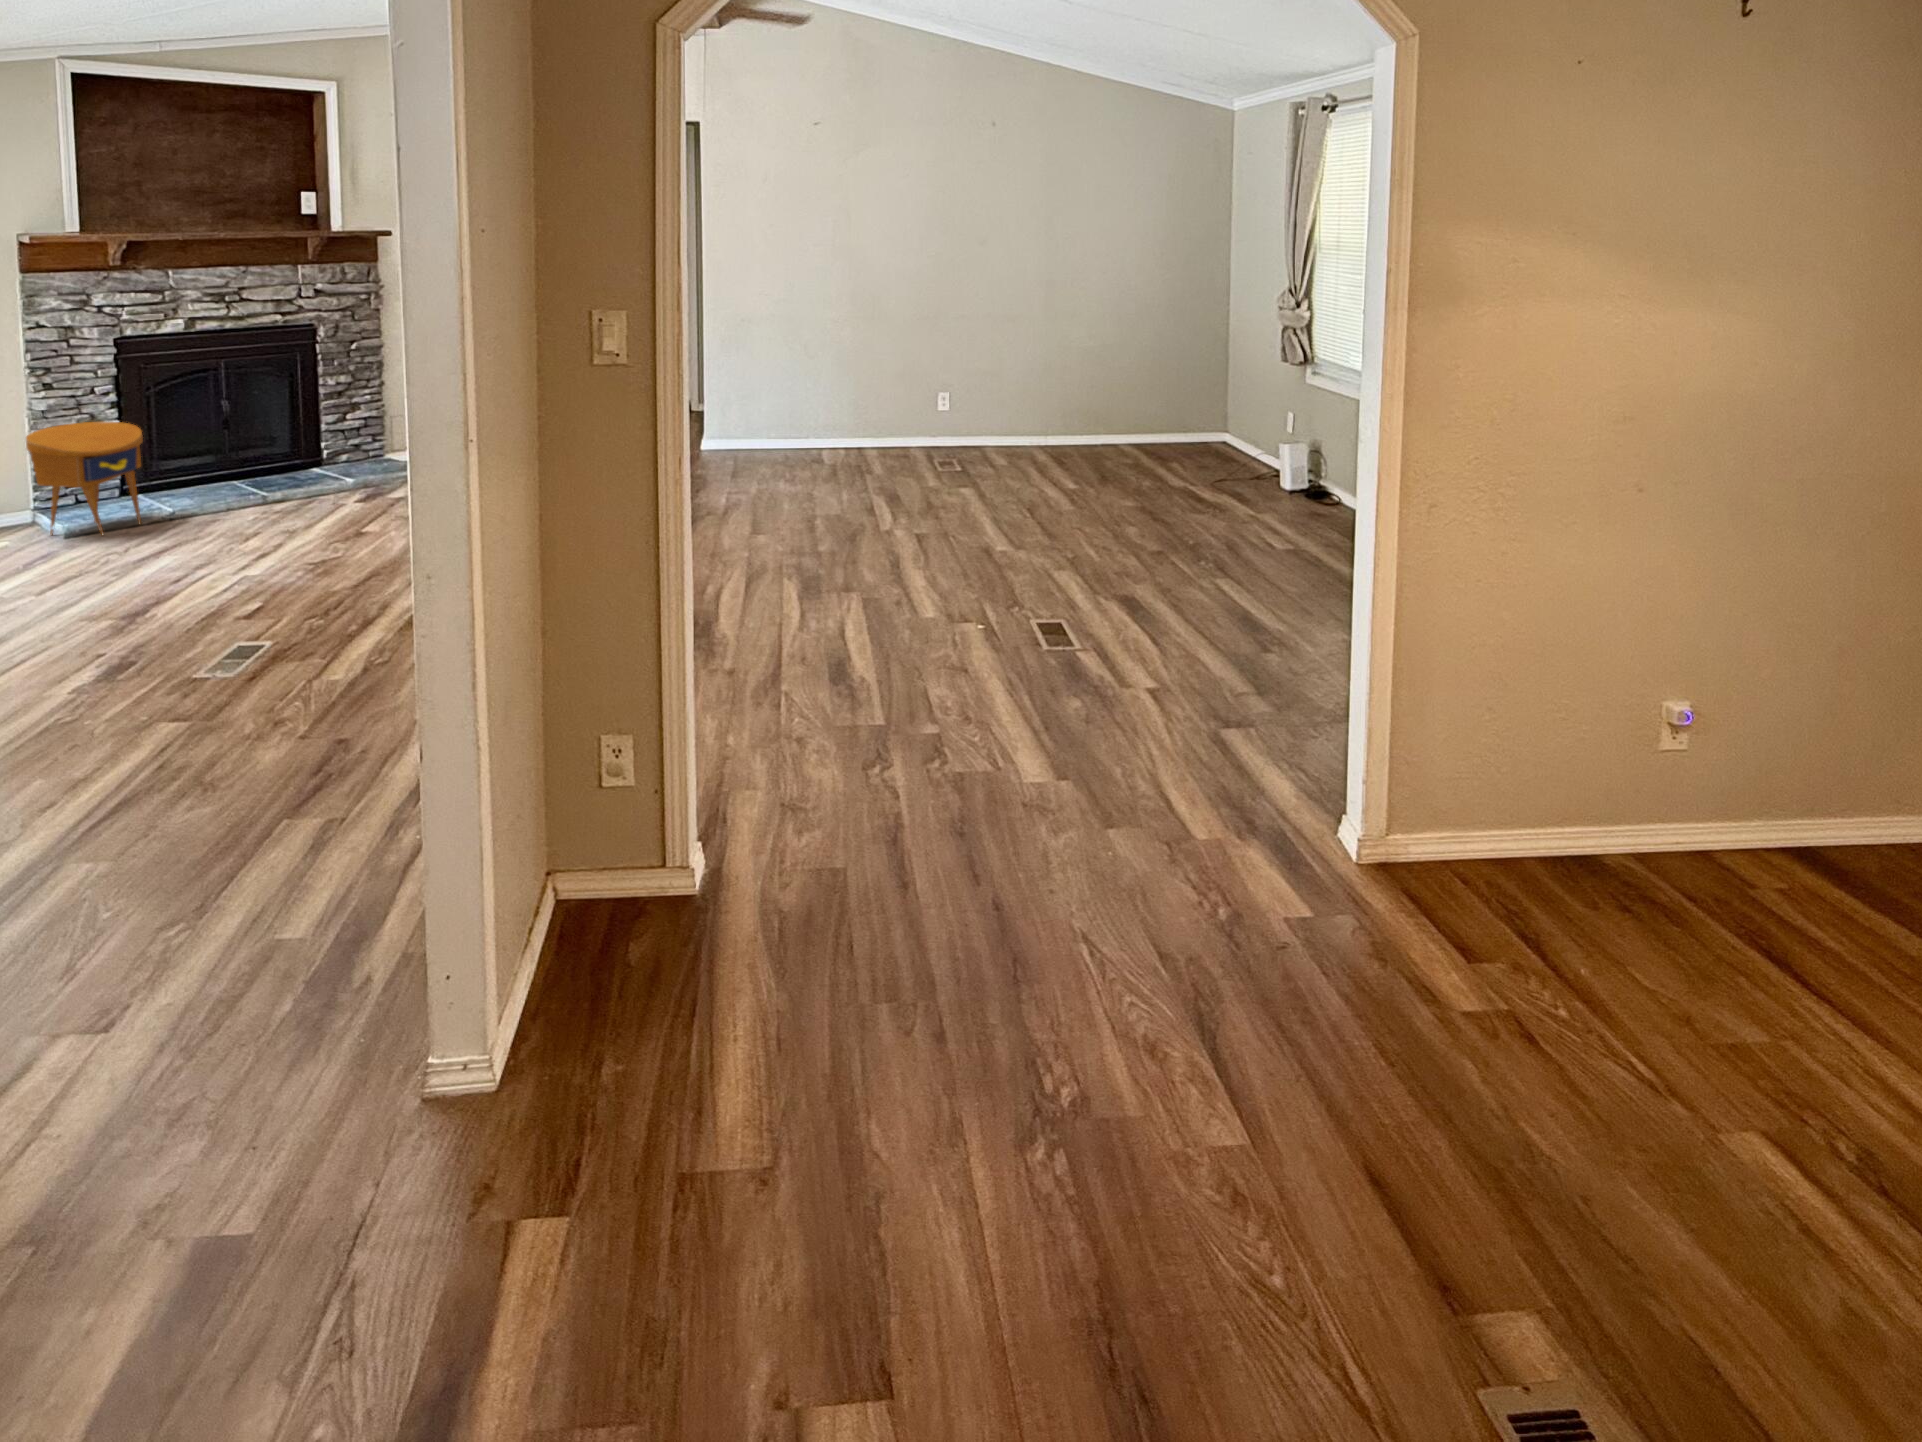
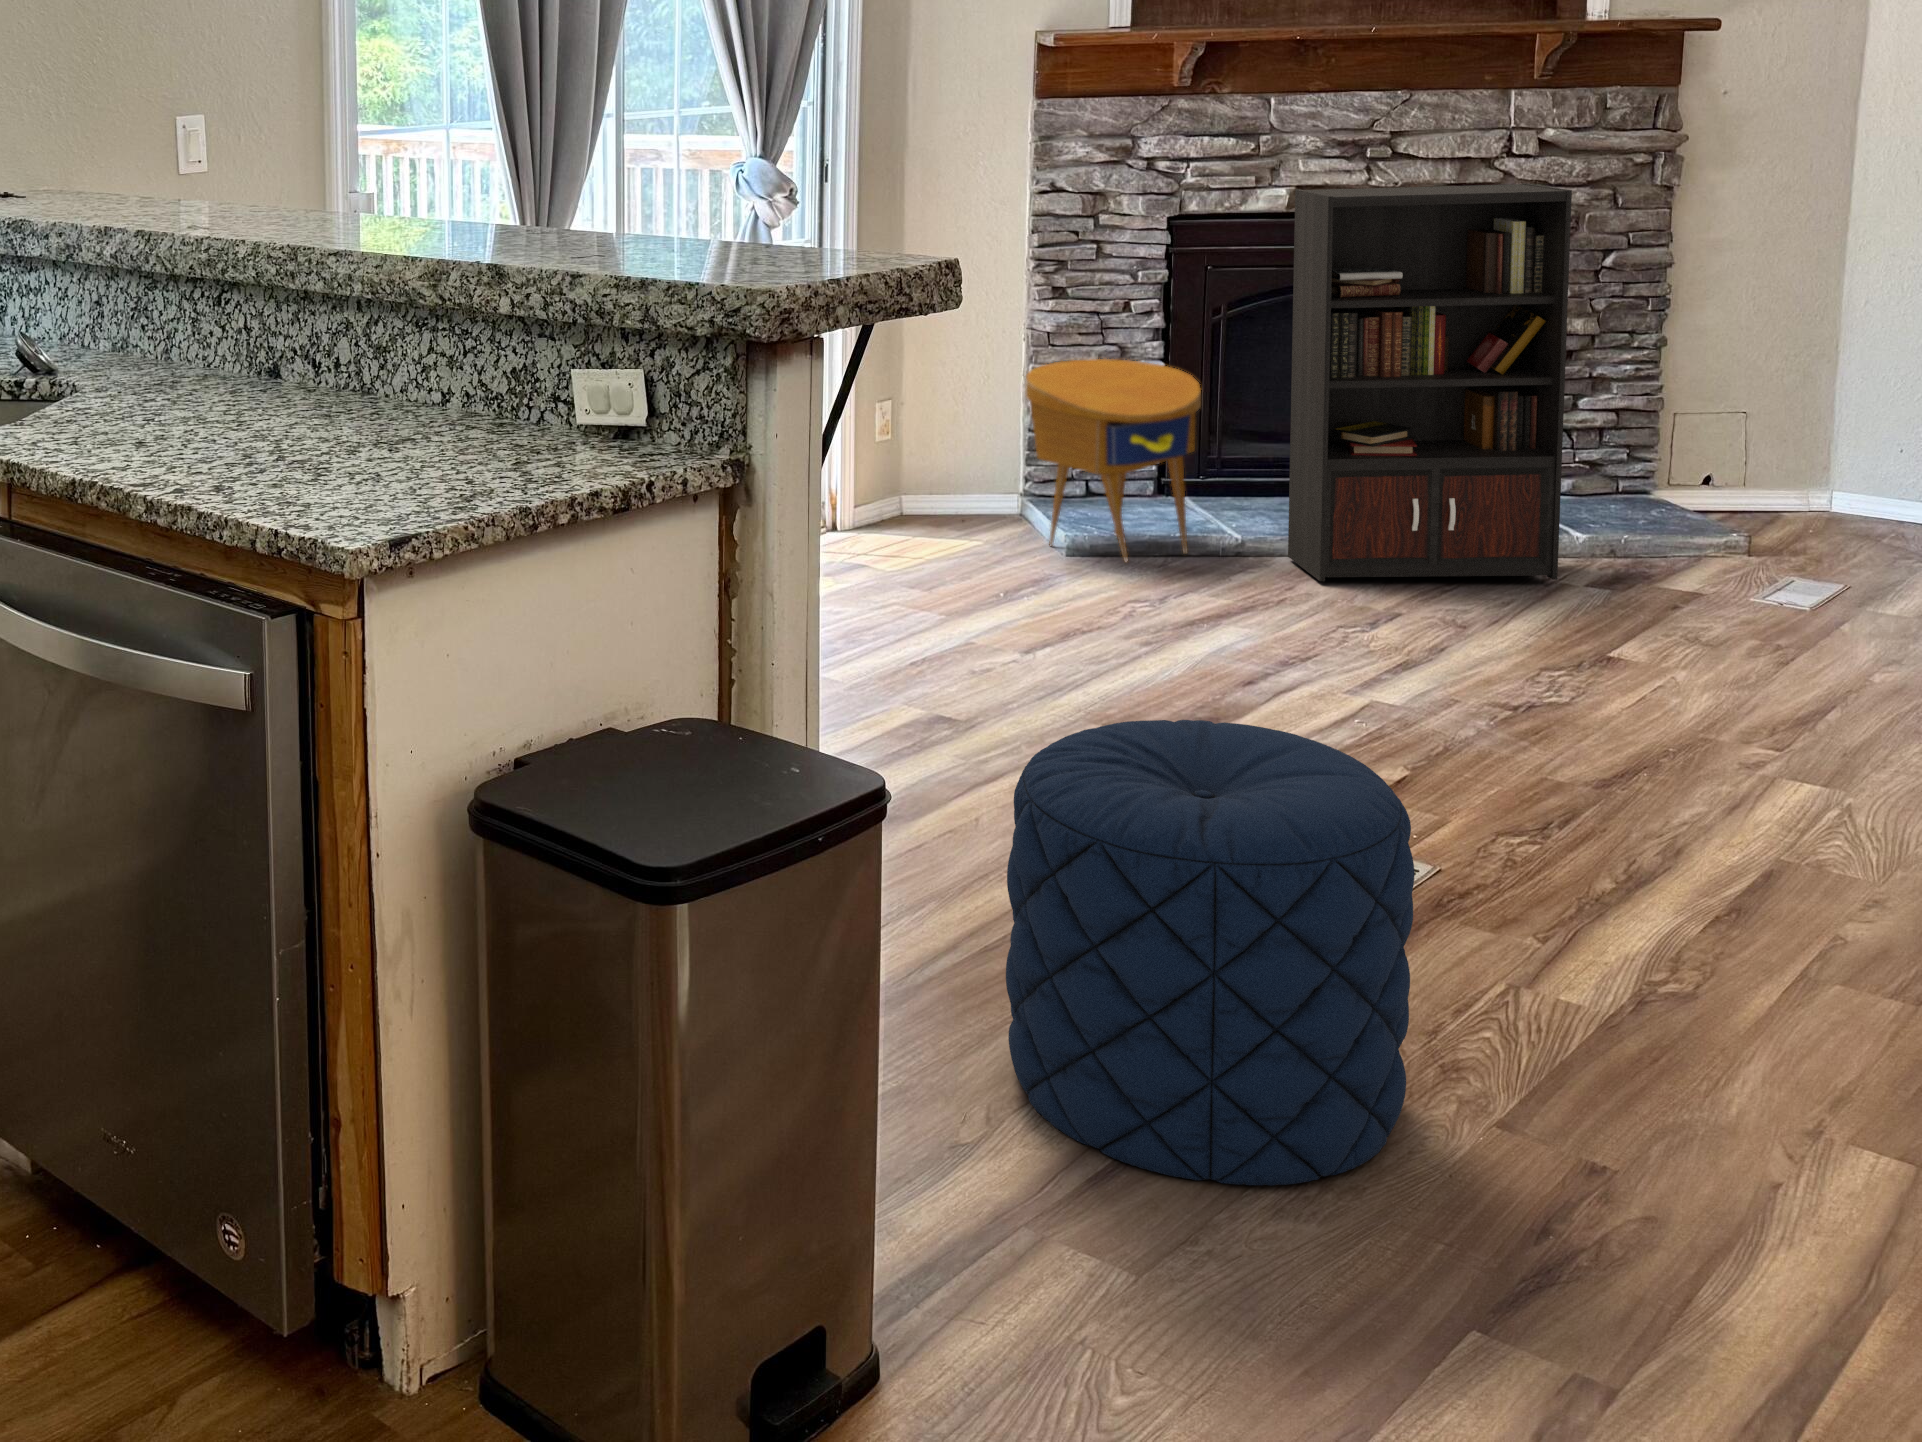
bookcase: none [189,313,341,524] -> present [1288,183,1572,581]
pouf: none [27,582,255,814] -> present [1006,720,1415,1185]

